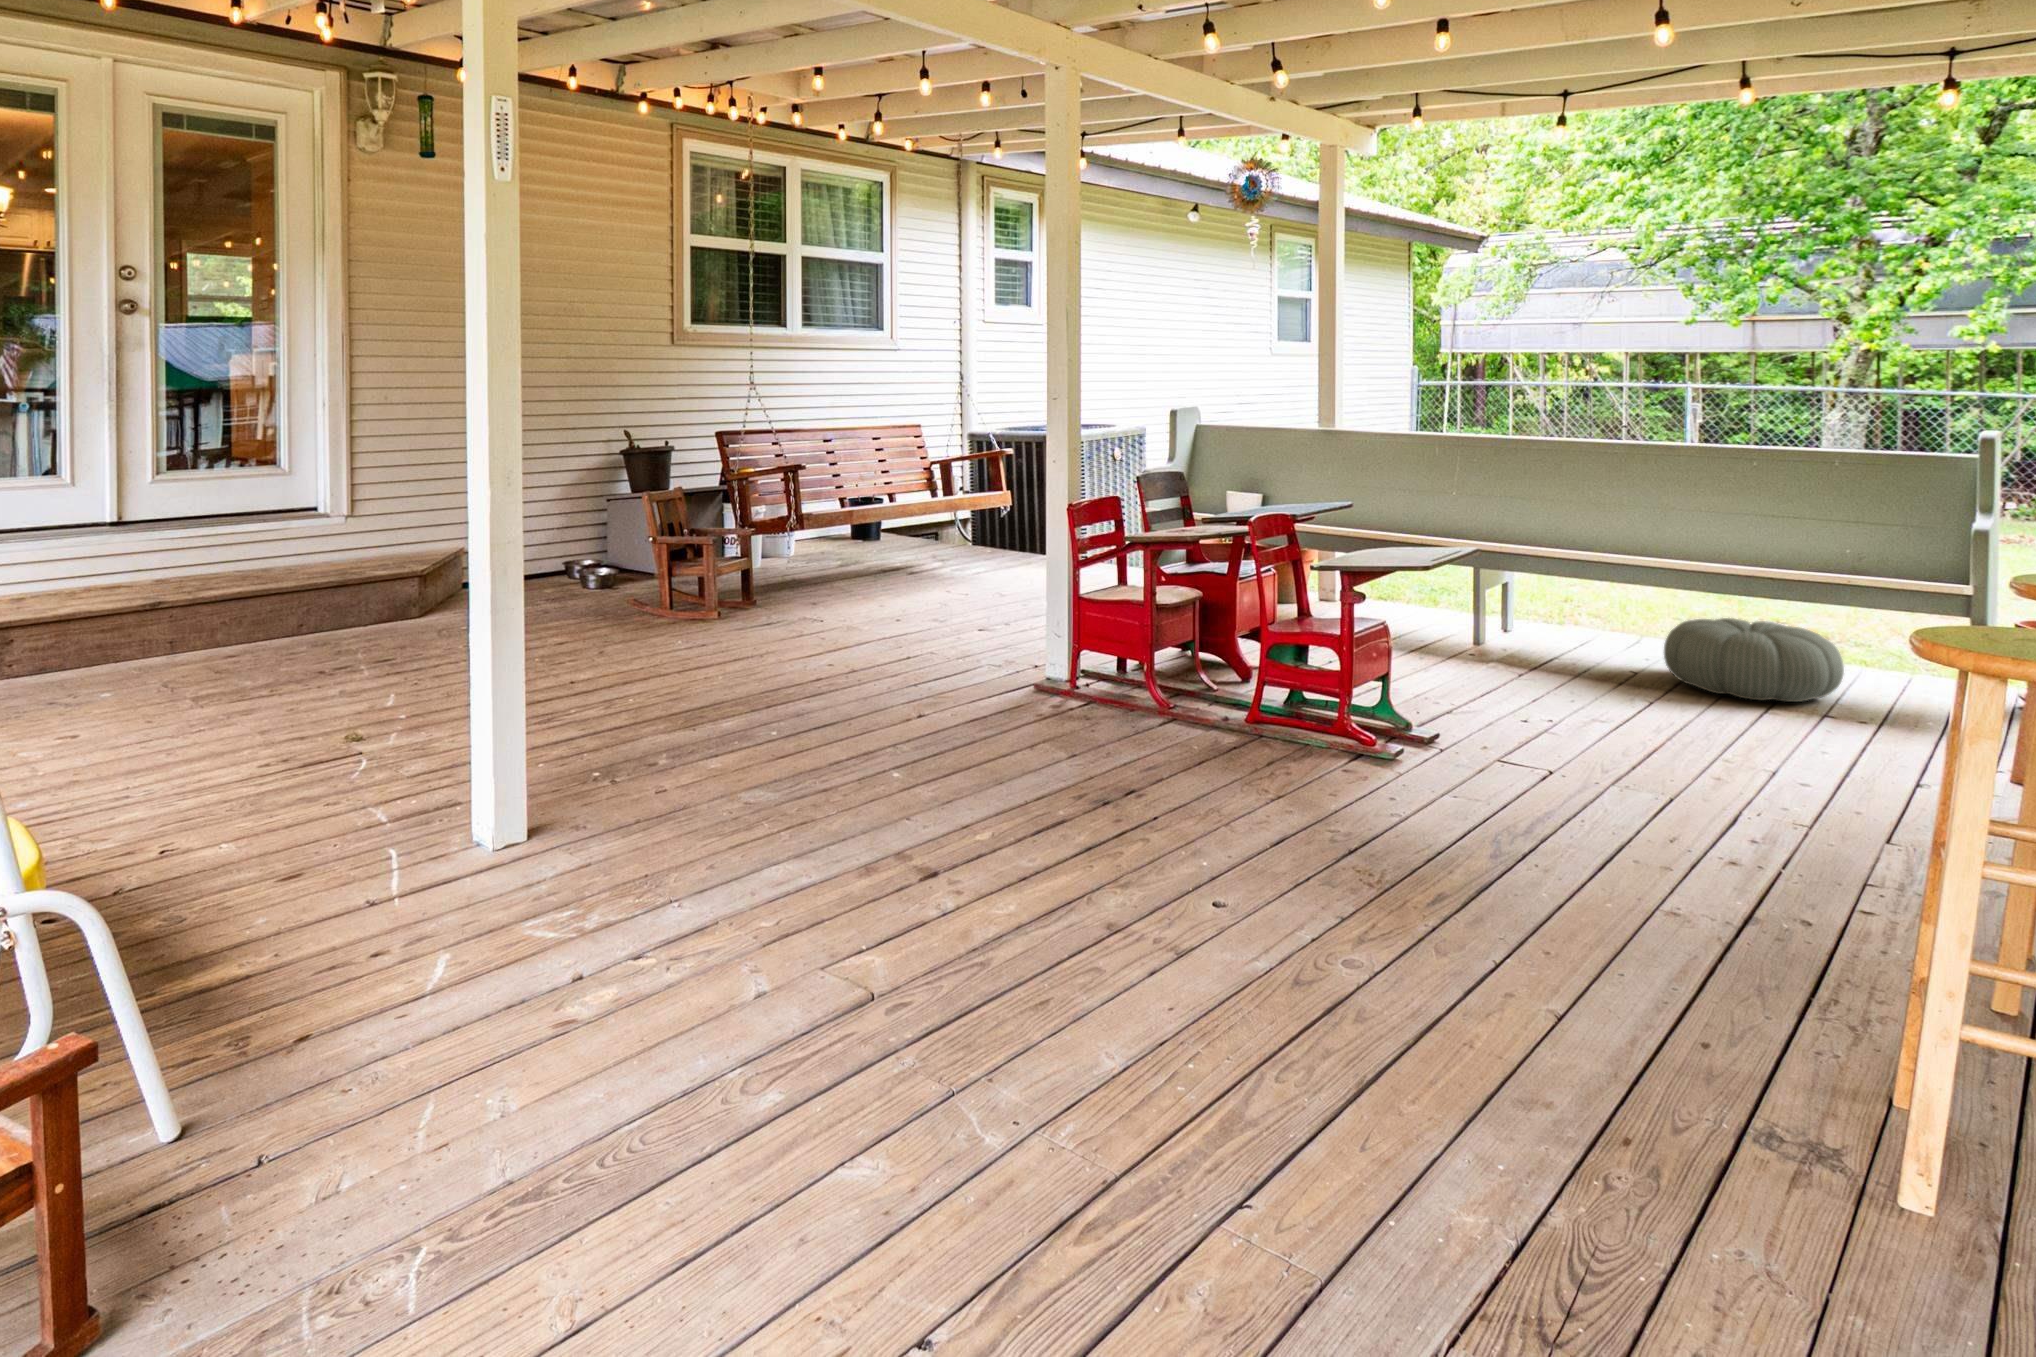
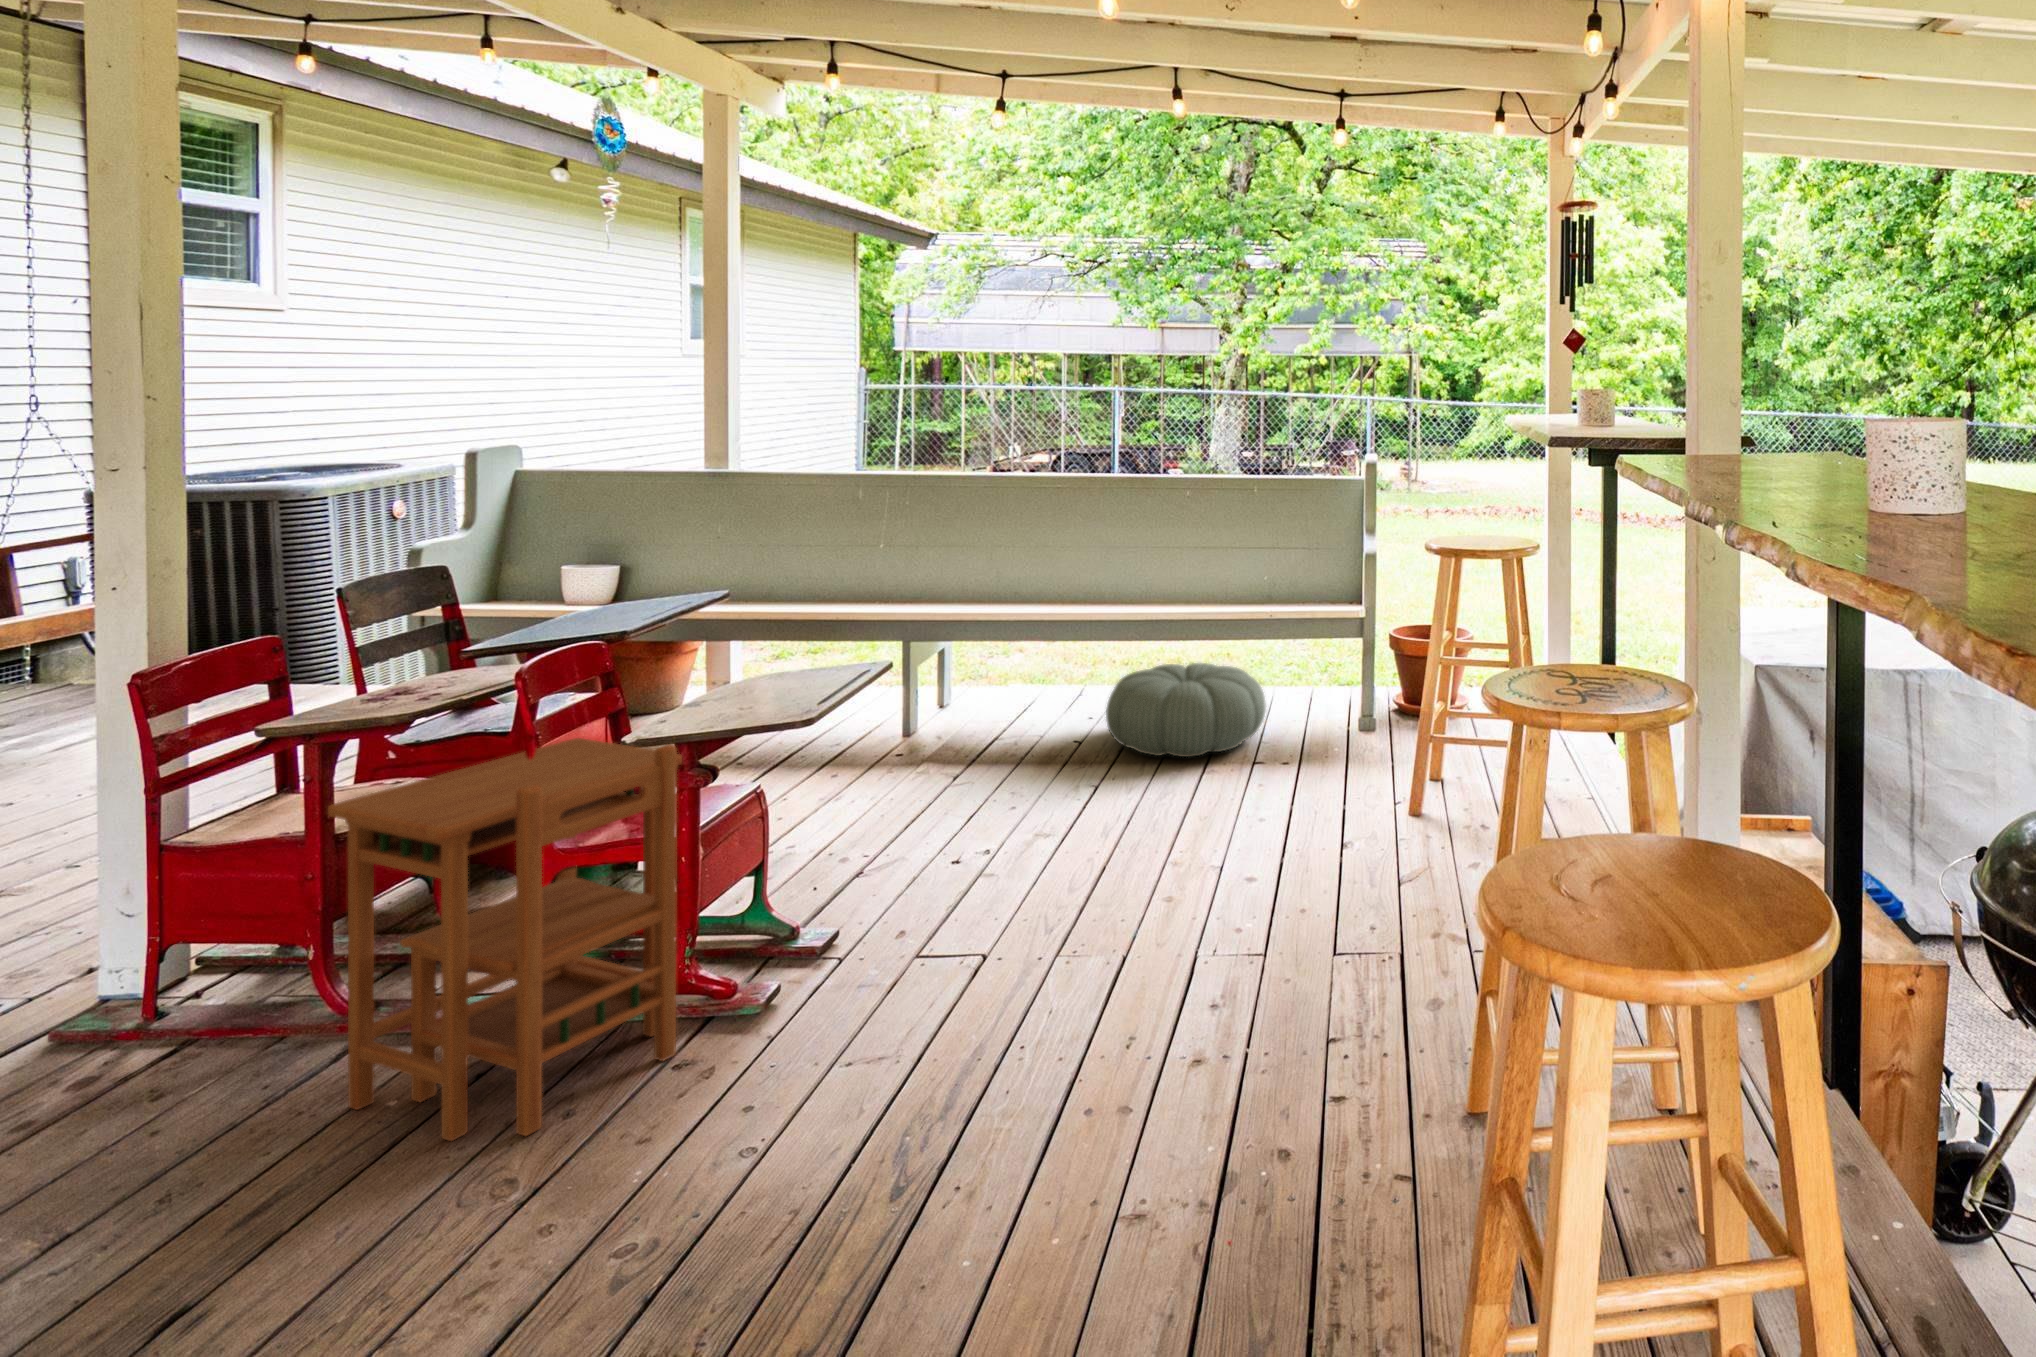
side table: none [1167,568,1343,776] -> present [328,738,682,1141]

